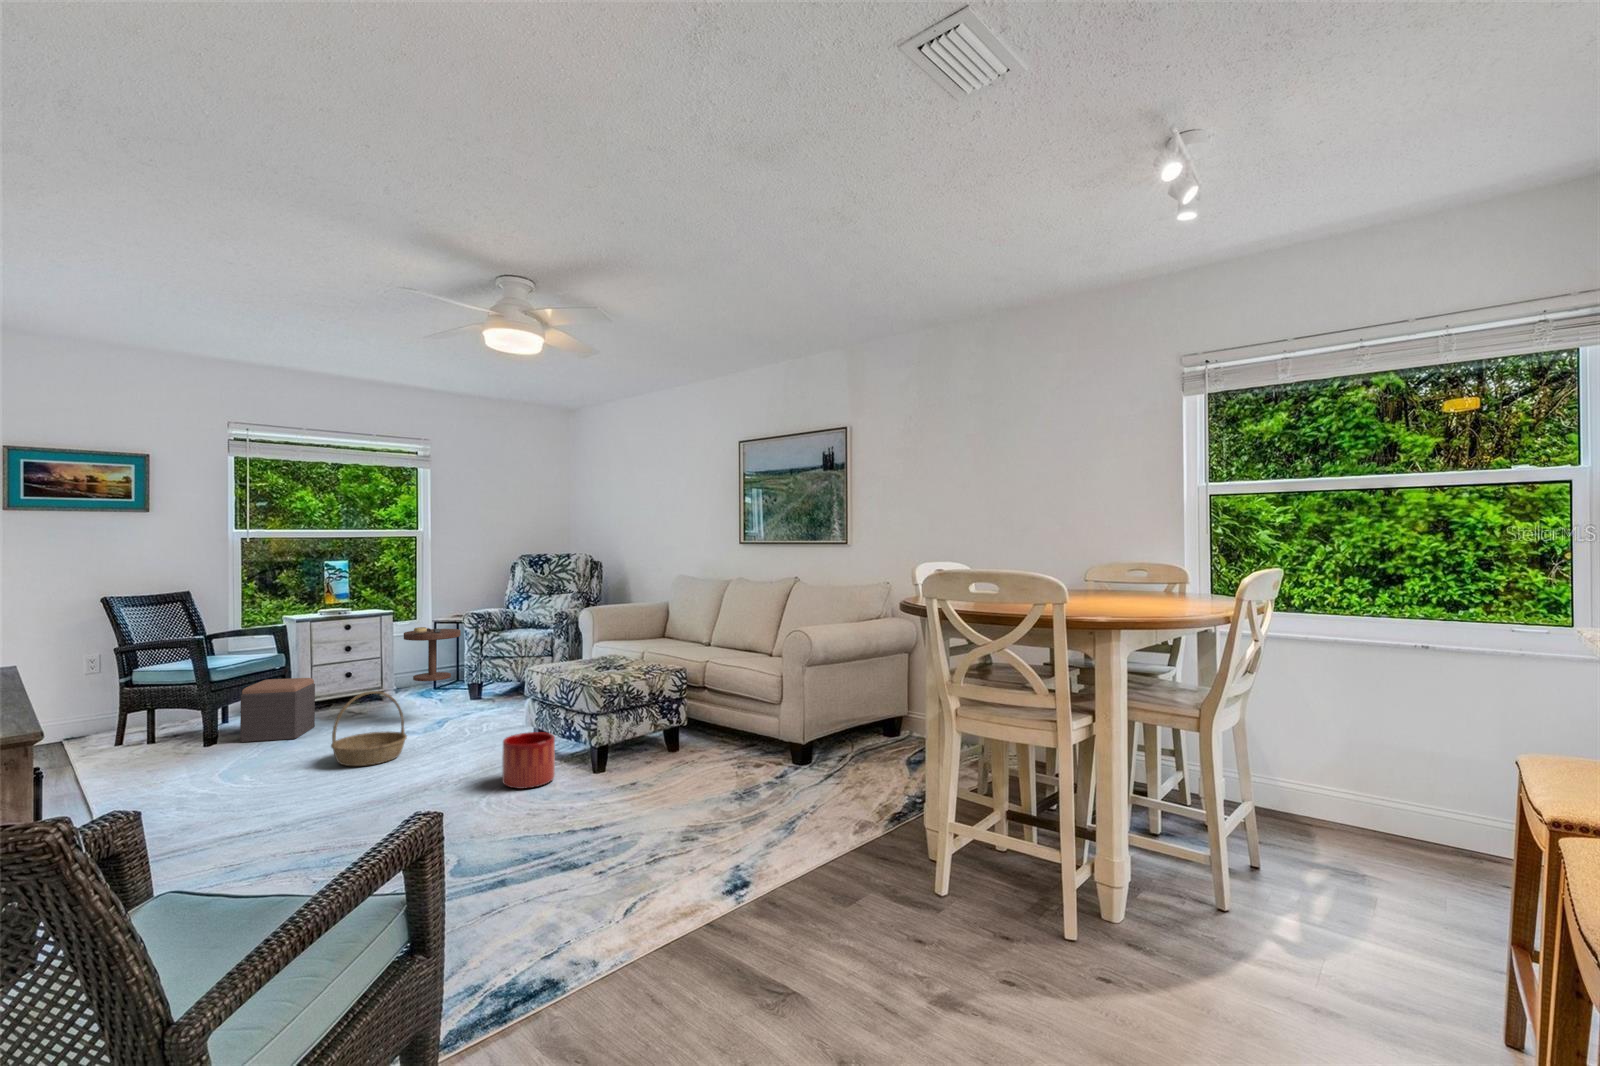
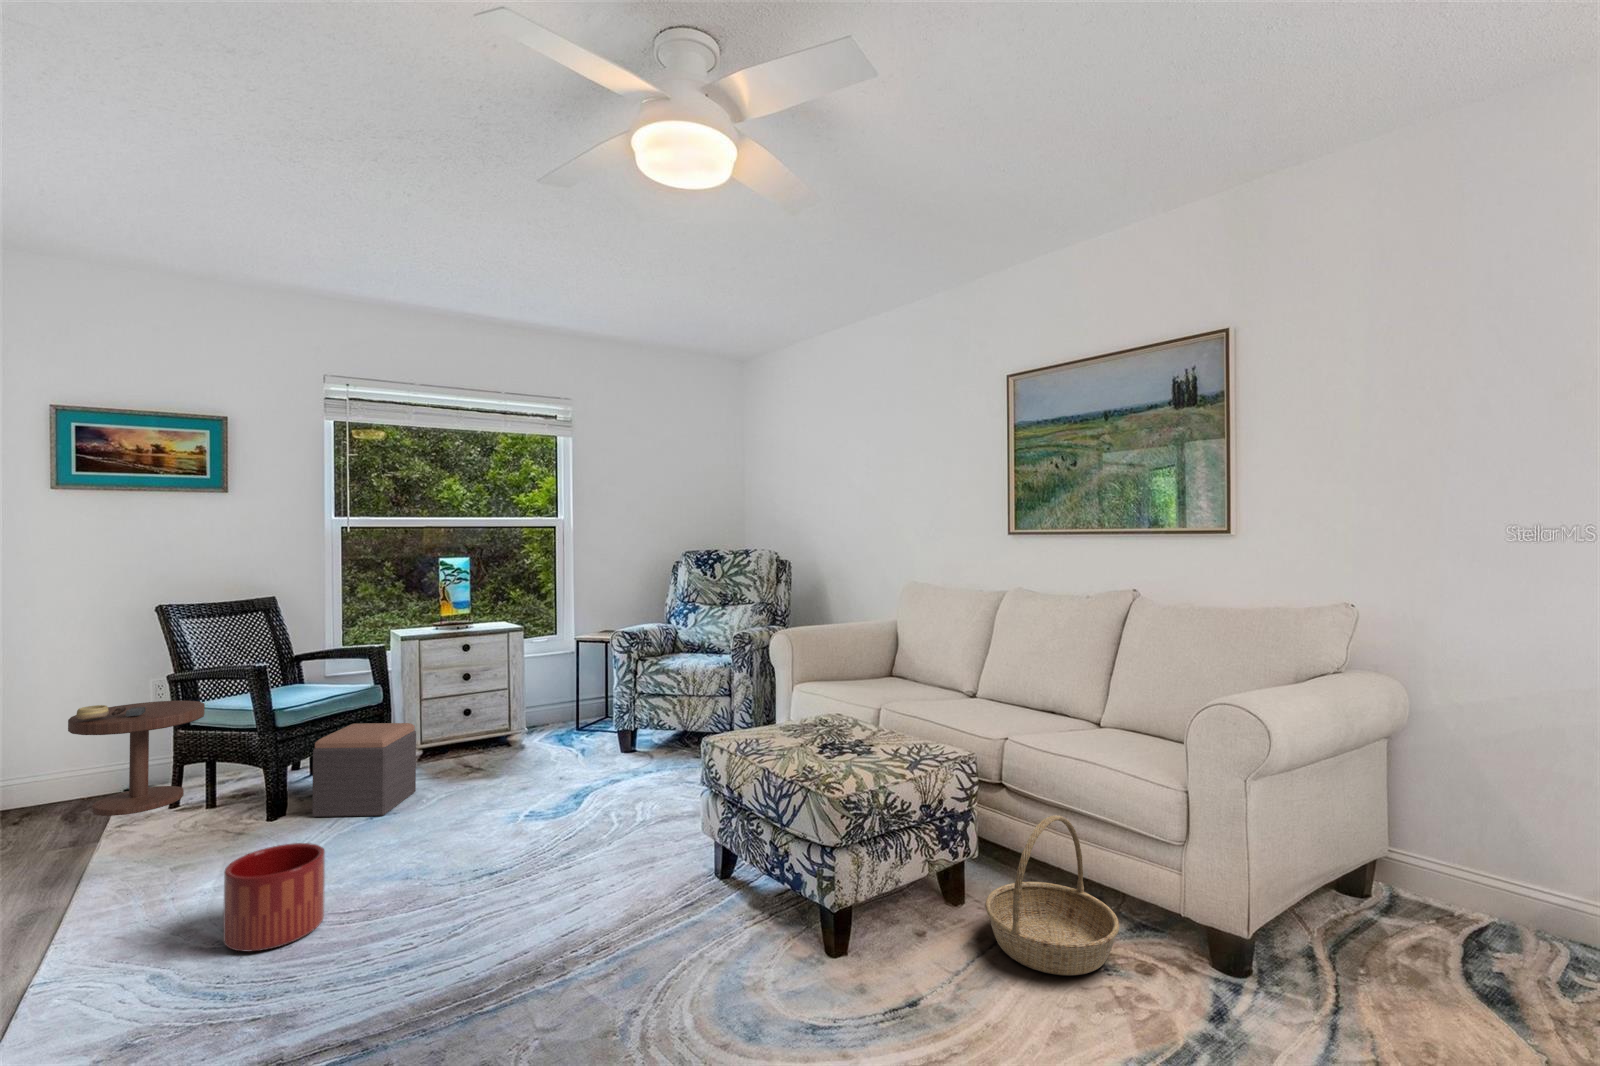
side table: present [404,627,461,681] -> present [68,701,205,895]
basket: present [331,691,407,766] -> present [985,815,1119,975]
planter: present [502,732,555,789] -> present [223,843,325,952]

